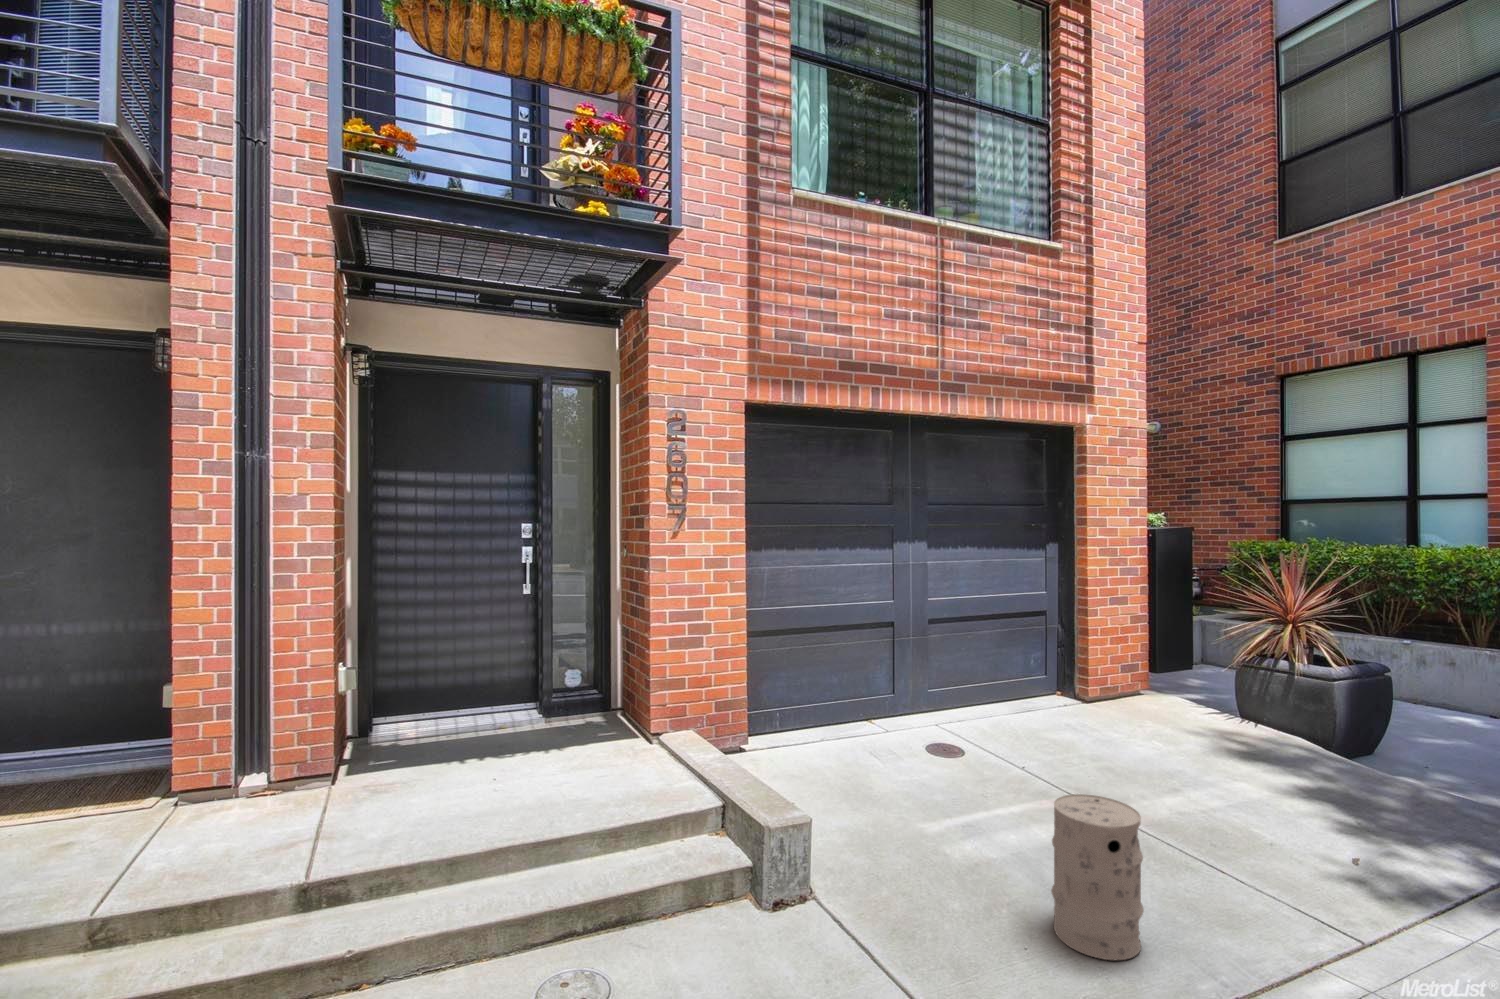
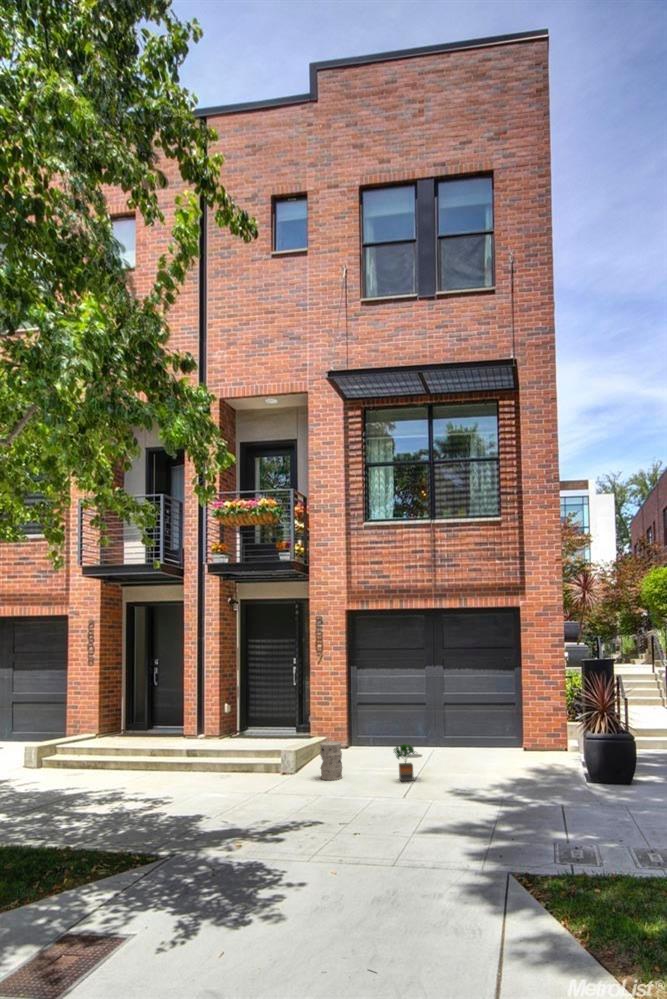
potted tree: none [1234,762,1325,892] -> present [394,744,415,781]

